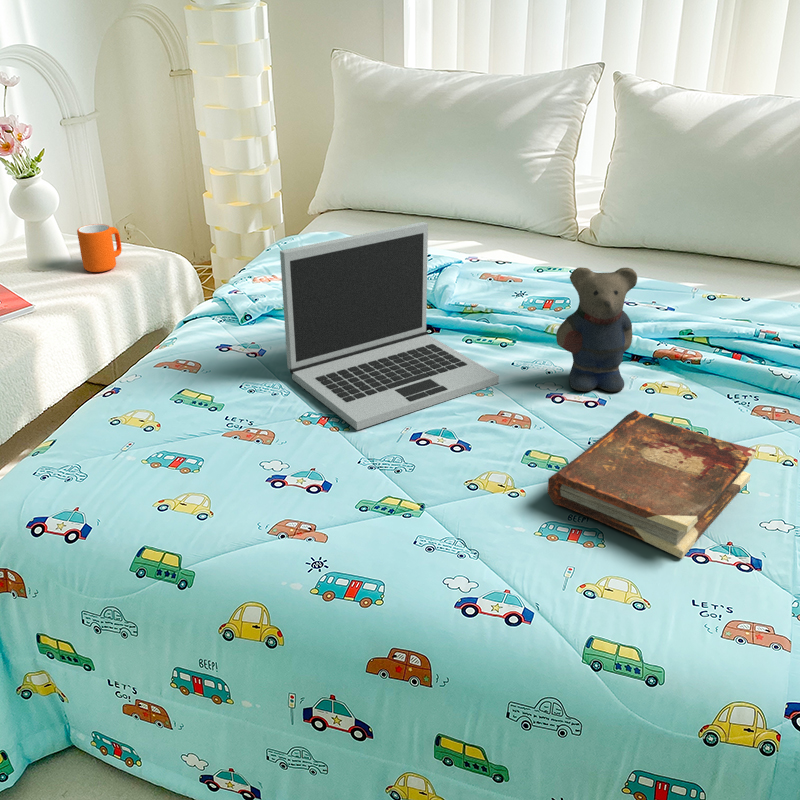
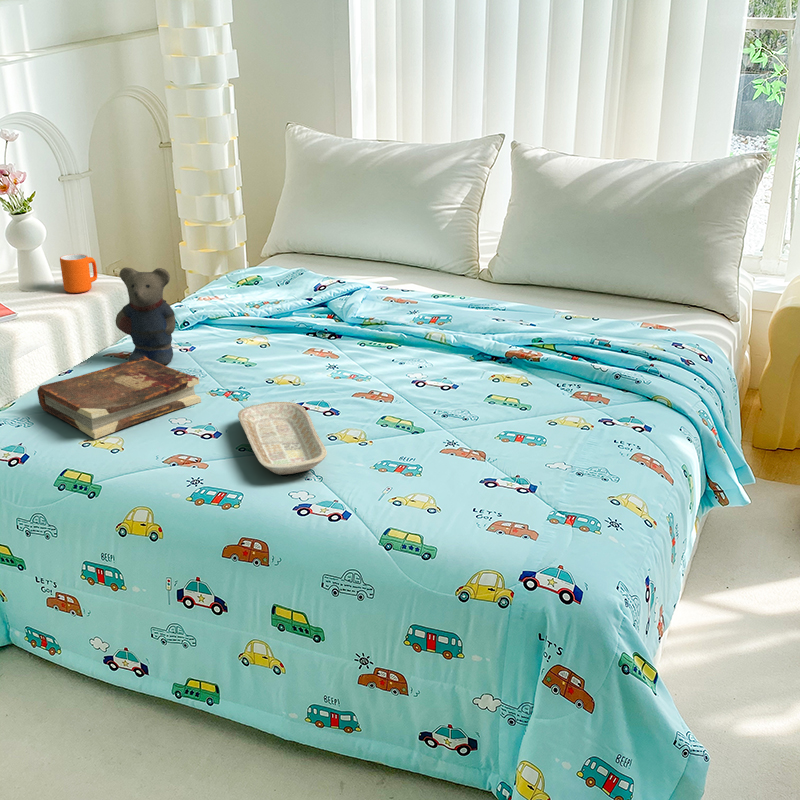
laptop: present [280,222,499,430] -> none [202,246,377,400]
teddy bear: present [556,267,637,392] -> present [116,267,176,365]
book: present [548,410,756,559] -> present [37,356,201,439]
tray: none [351,438,485,552] -> present [238,402,327,475]

